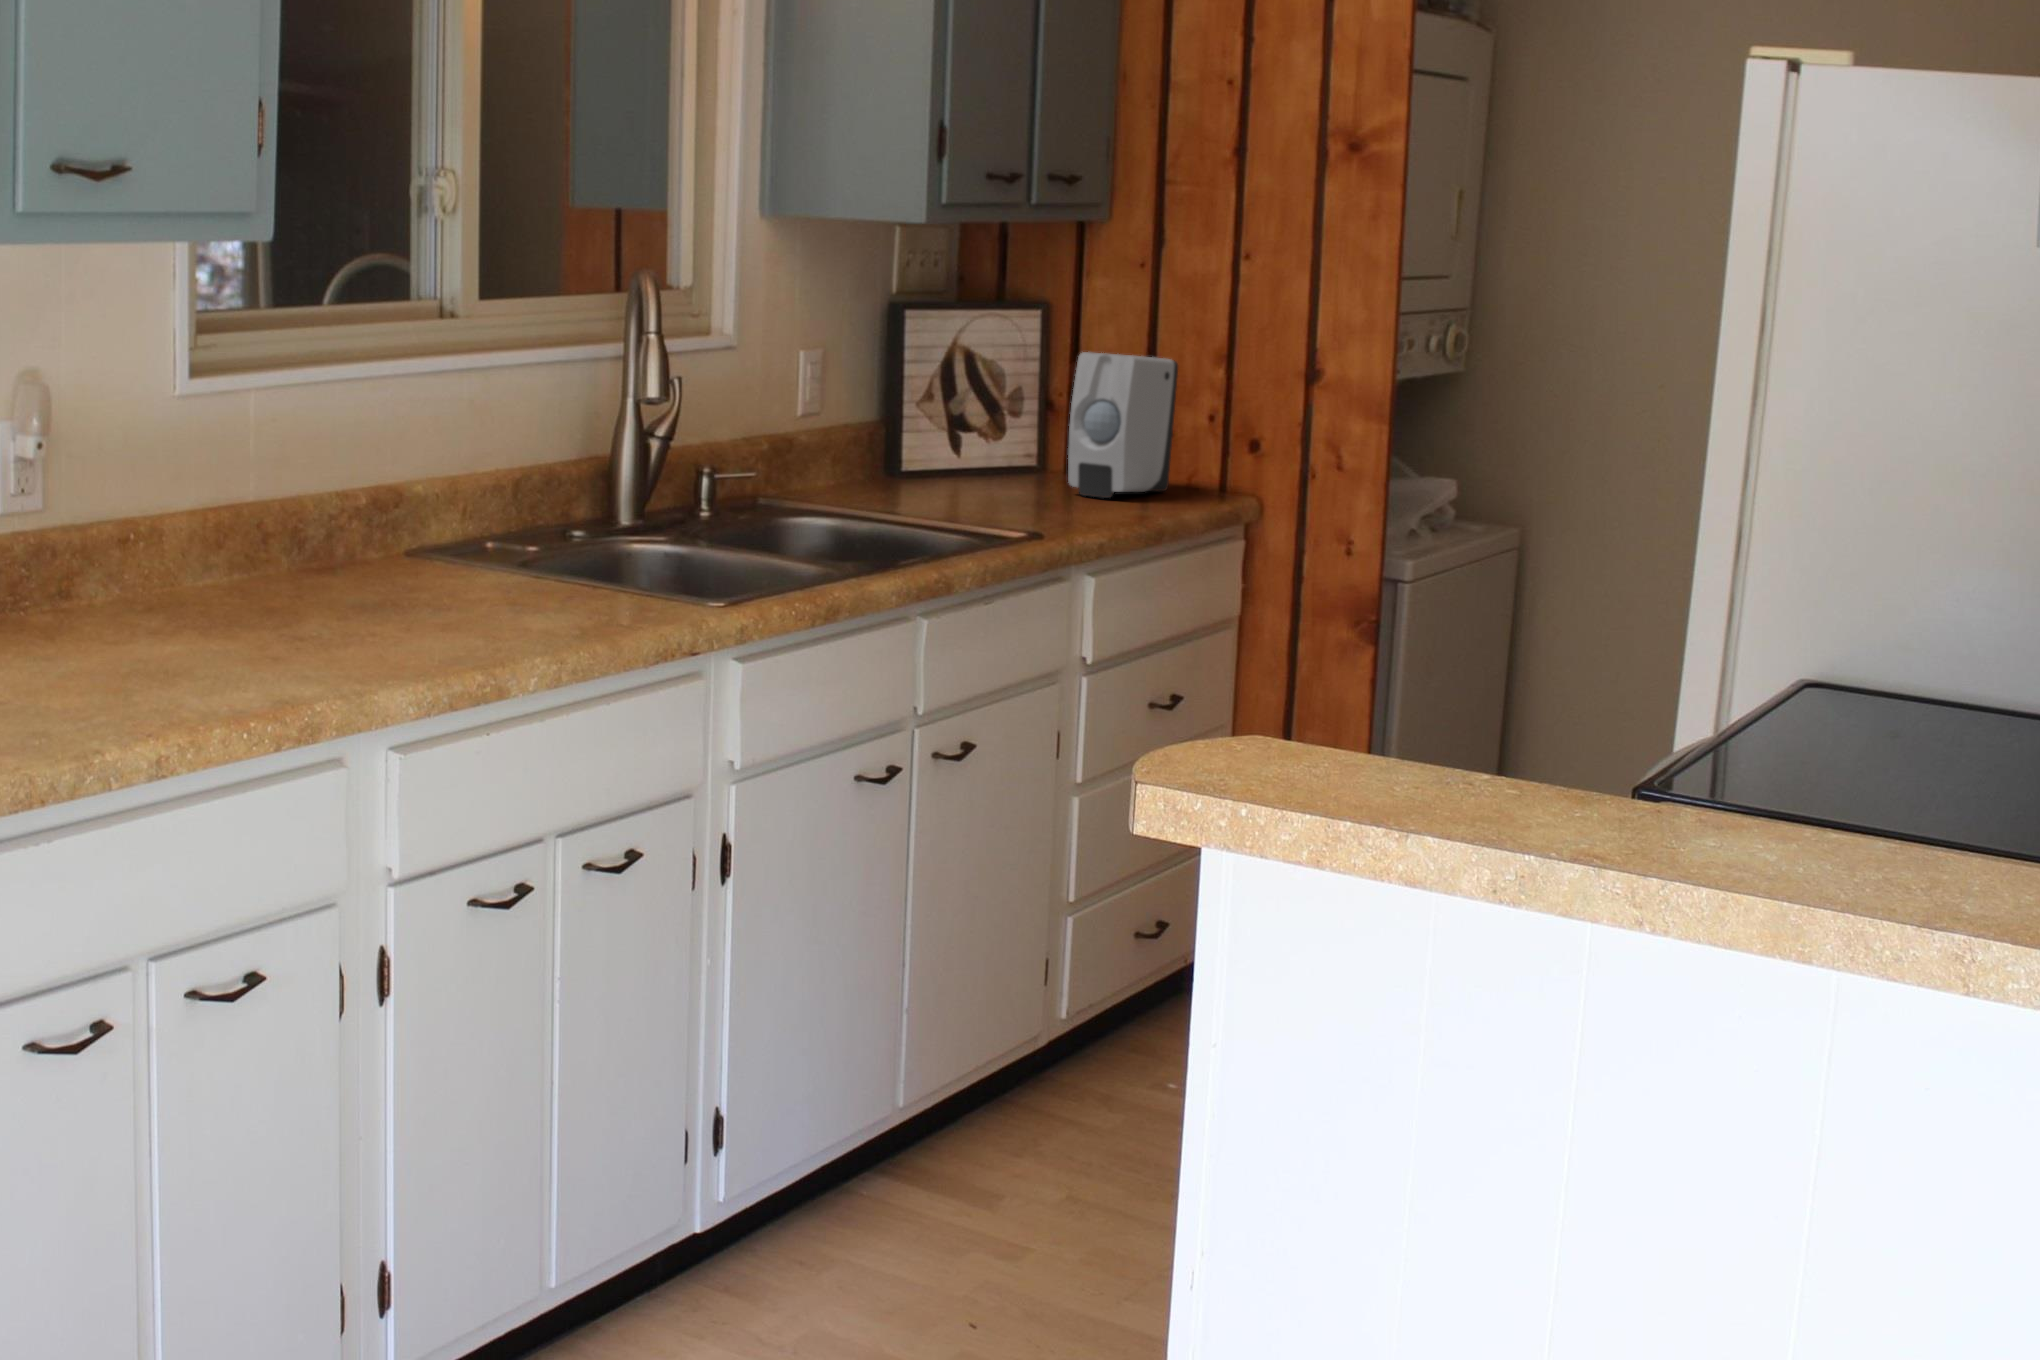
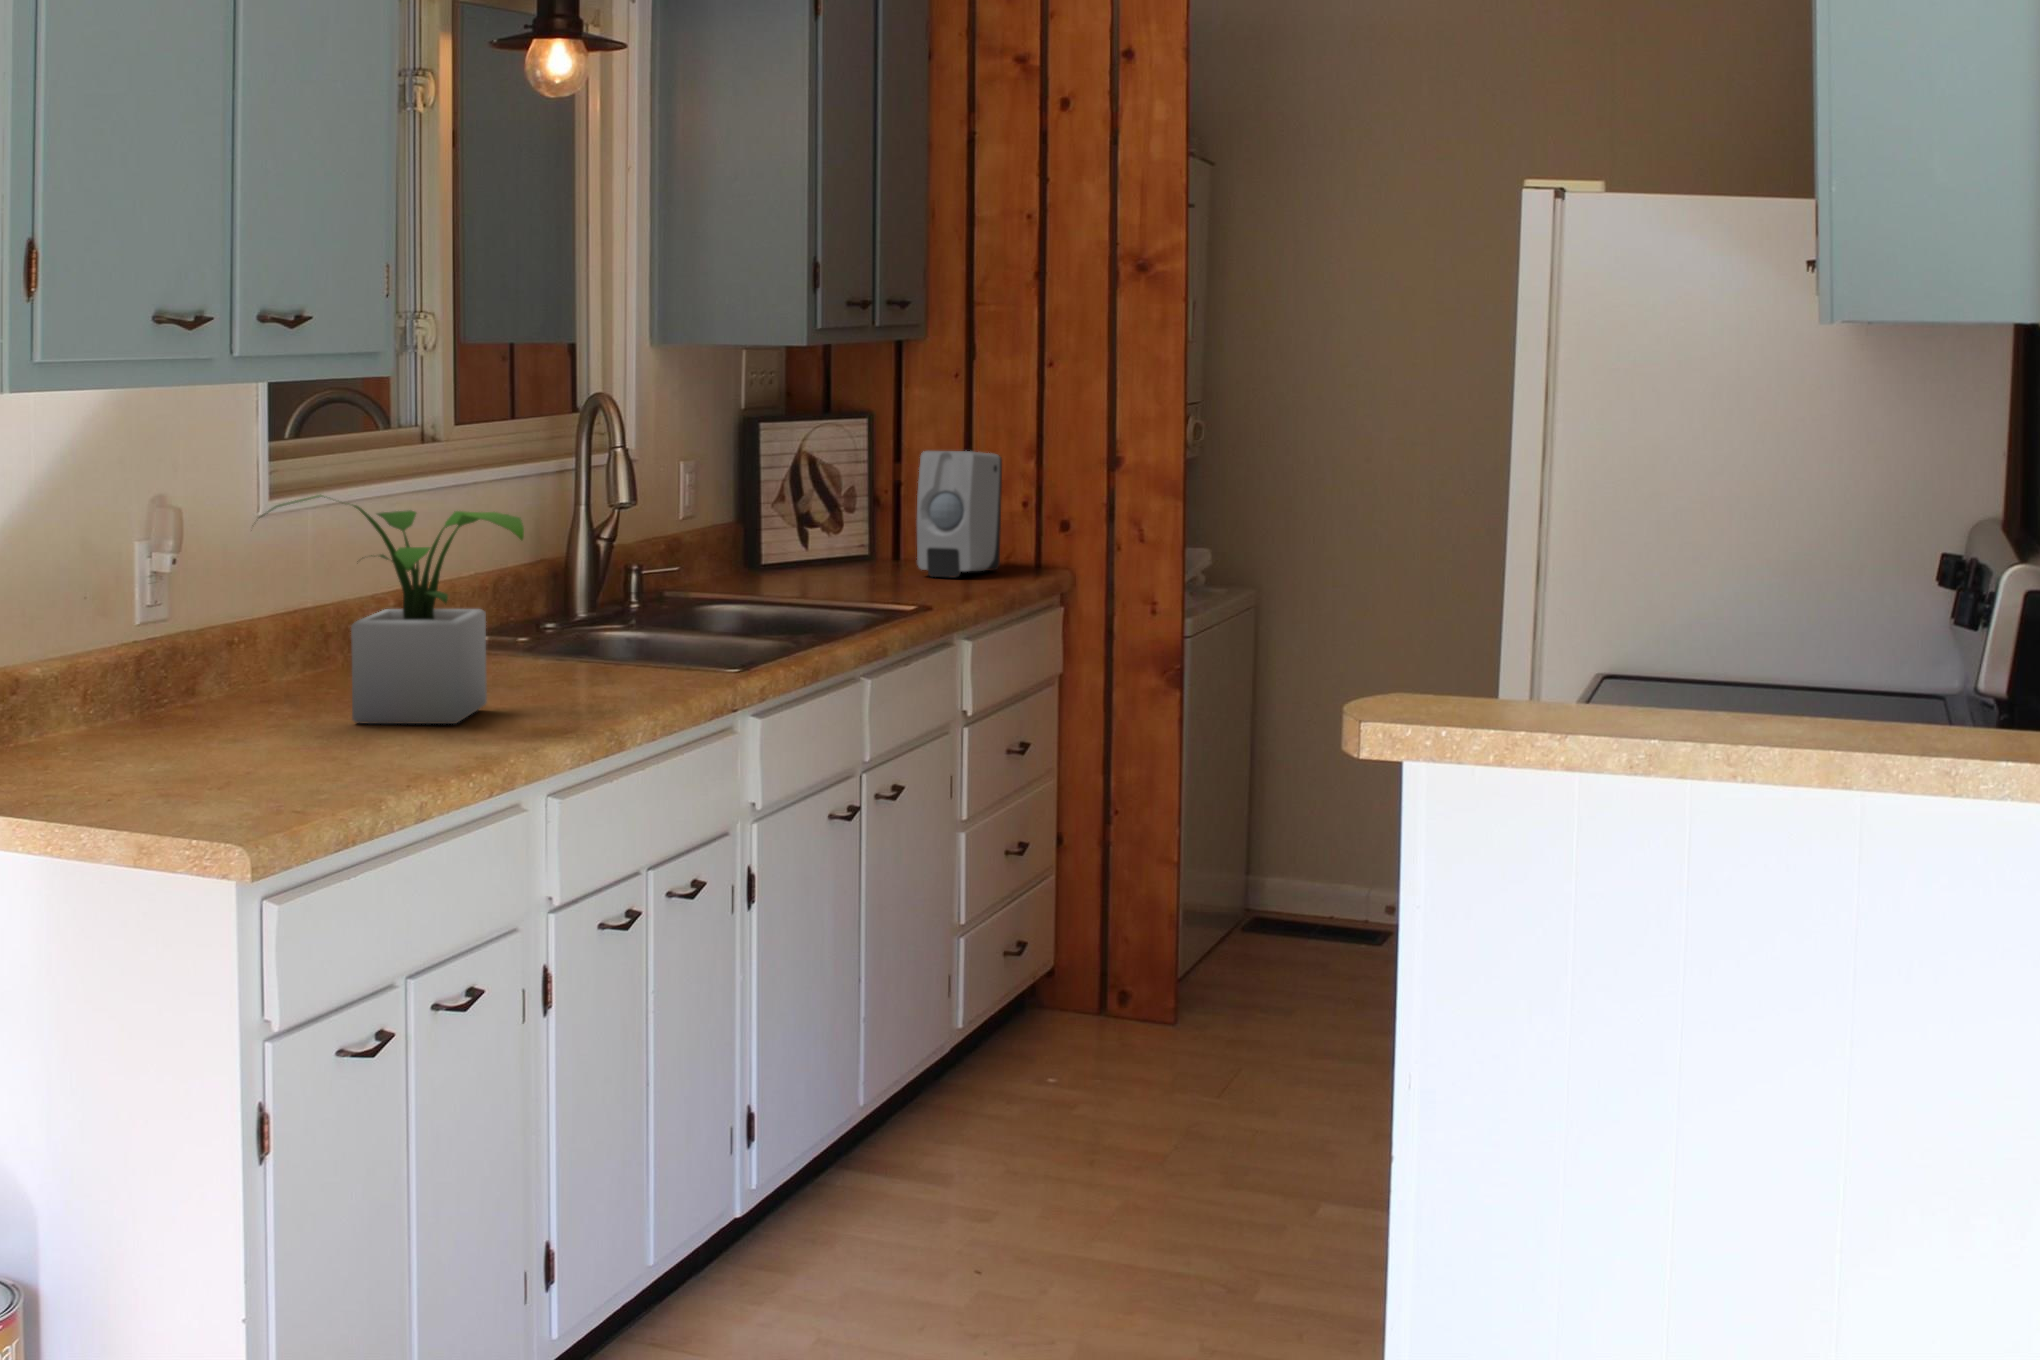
potted plant: none [90,384,417,655] -> present [262,495,524,724]

